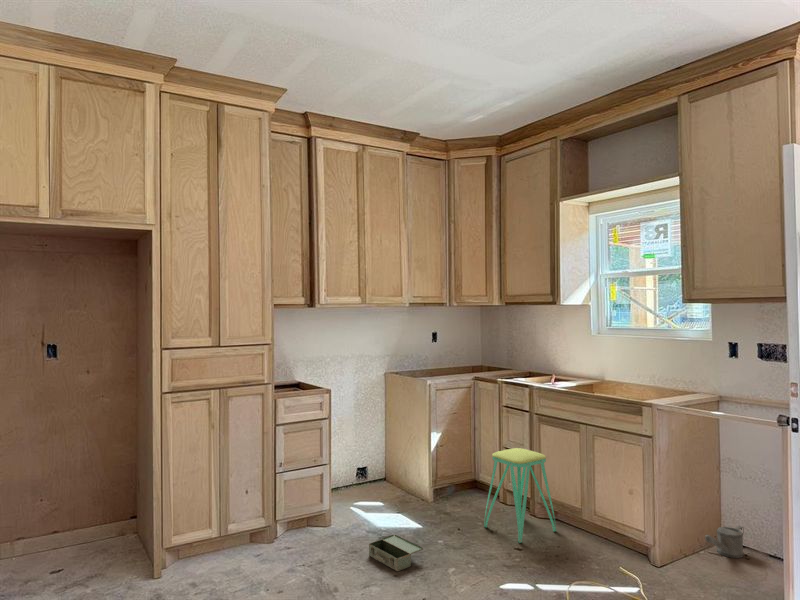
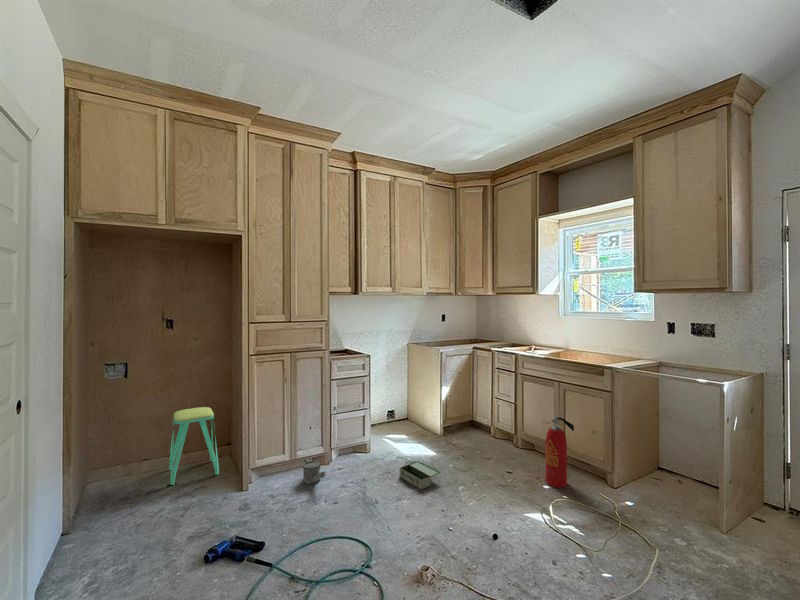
stool: present [484,448,556,543] -> present [169,407,219,485]
fire extinguisher: none [561,471,602,565] -> present [543,417,574,487]
watering can: present [705,526,744,558] -> present [303,459,325,485]

